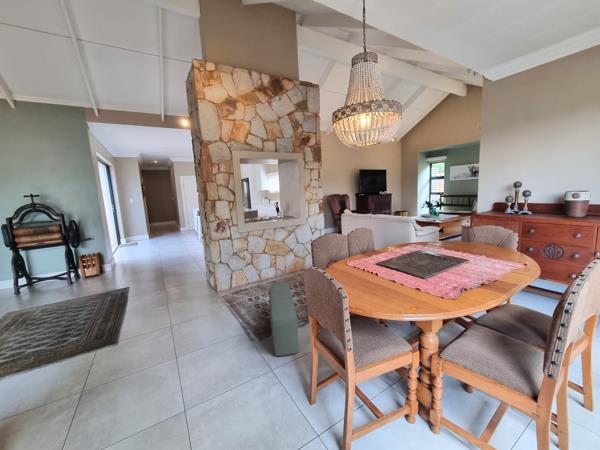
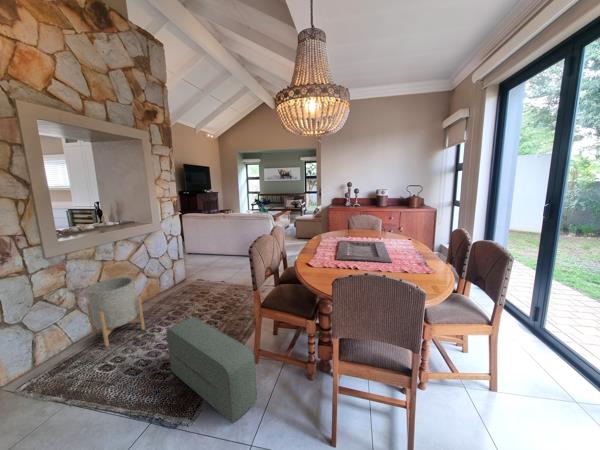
planter: none [253,250,280,289] -> present [87,277,145,347]

